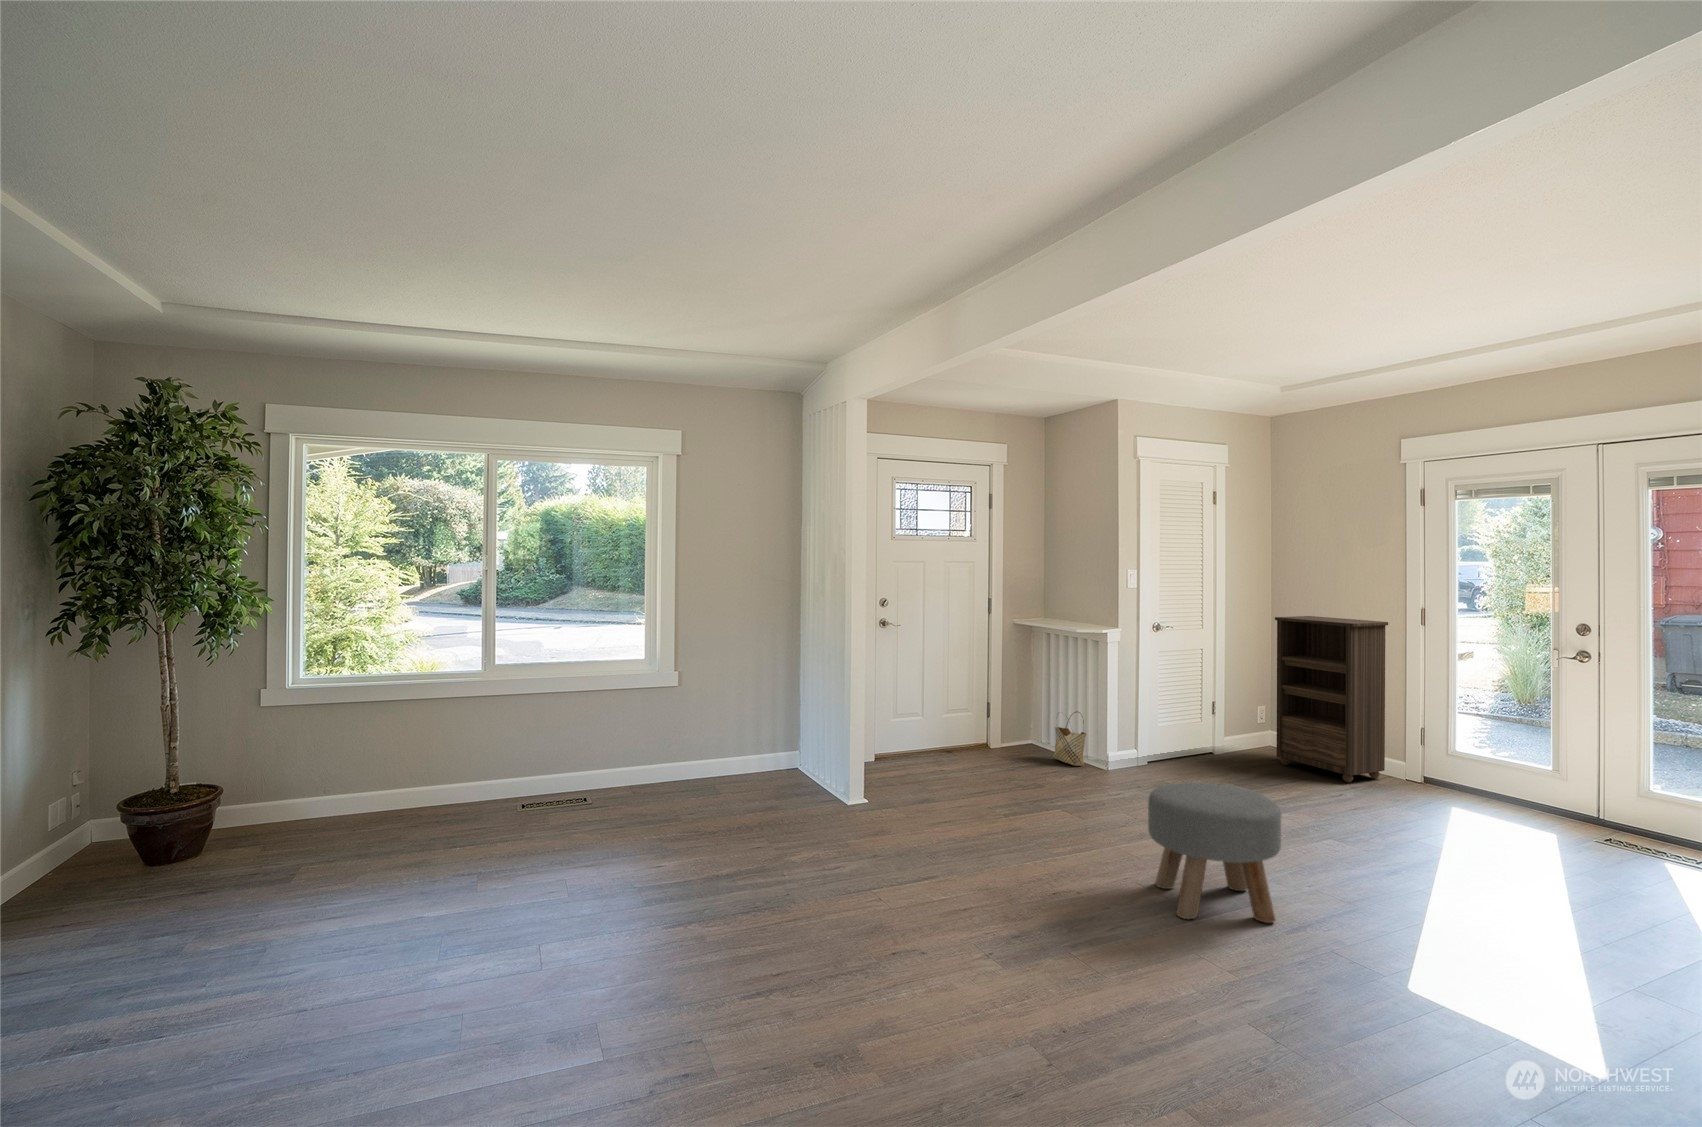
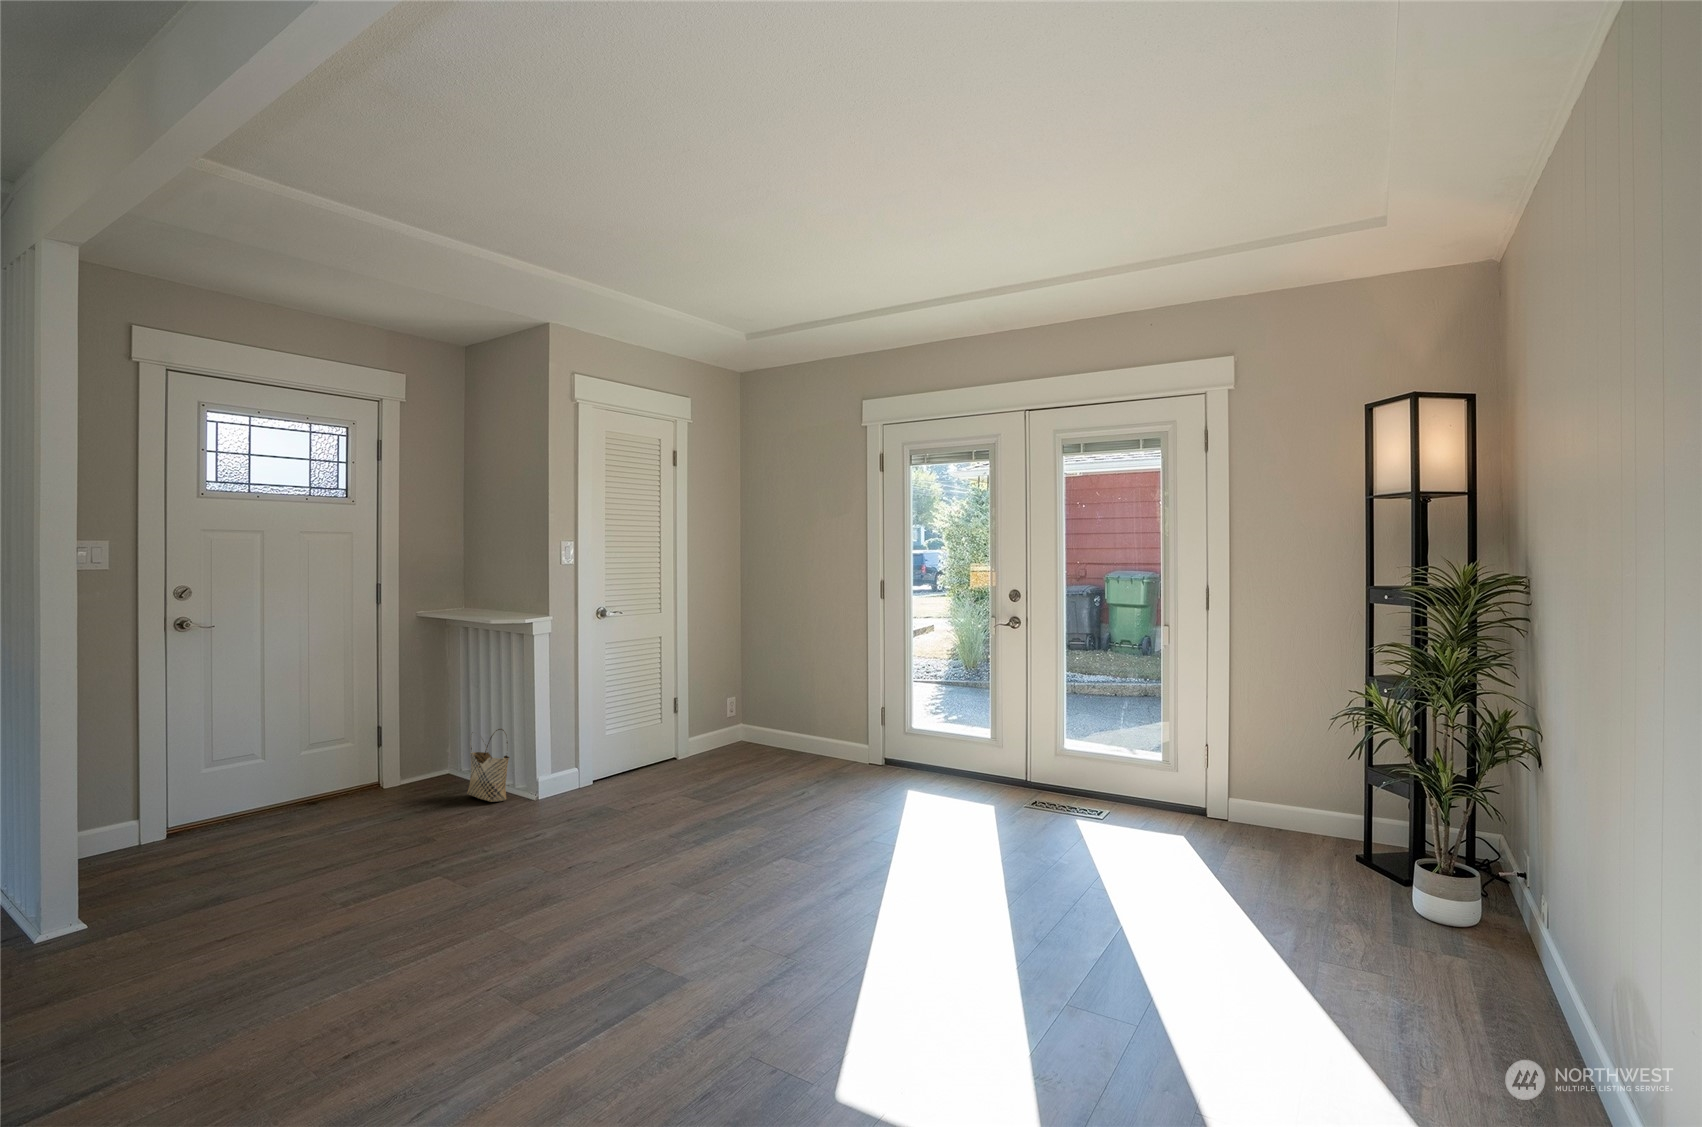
bookshelf: present [1275,616,1388,782] -> none [743,593,852,777]
ottoman: present [1148,782,1282,923] -> none [483,821,666,1041]

